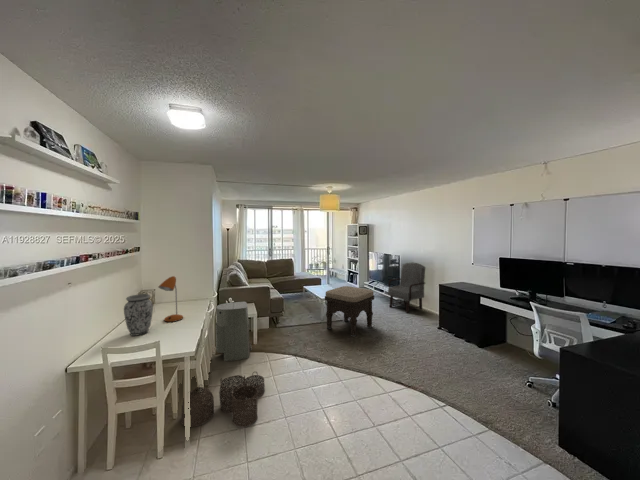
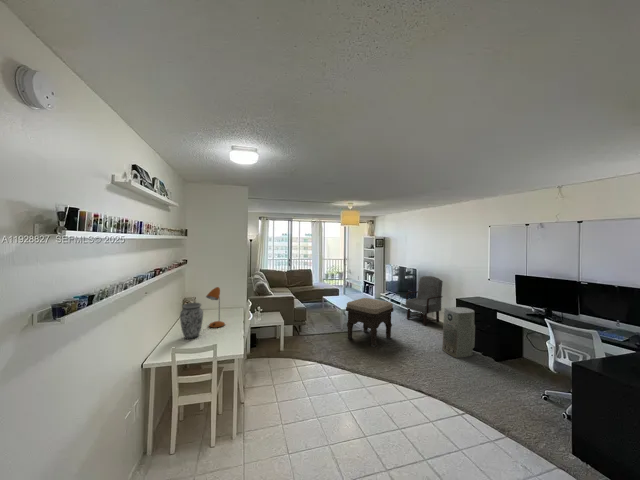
air purifier: present [216,302,252,361] -> present [442,307,475,358]
woven basket: present [181,372,265,427] -> none [226,376,296,424]

